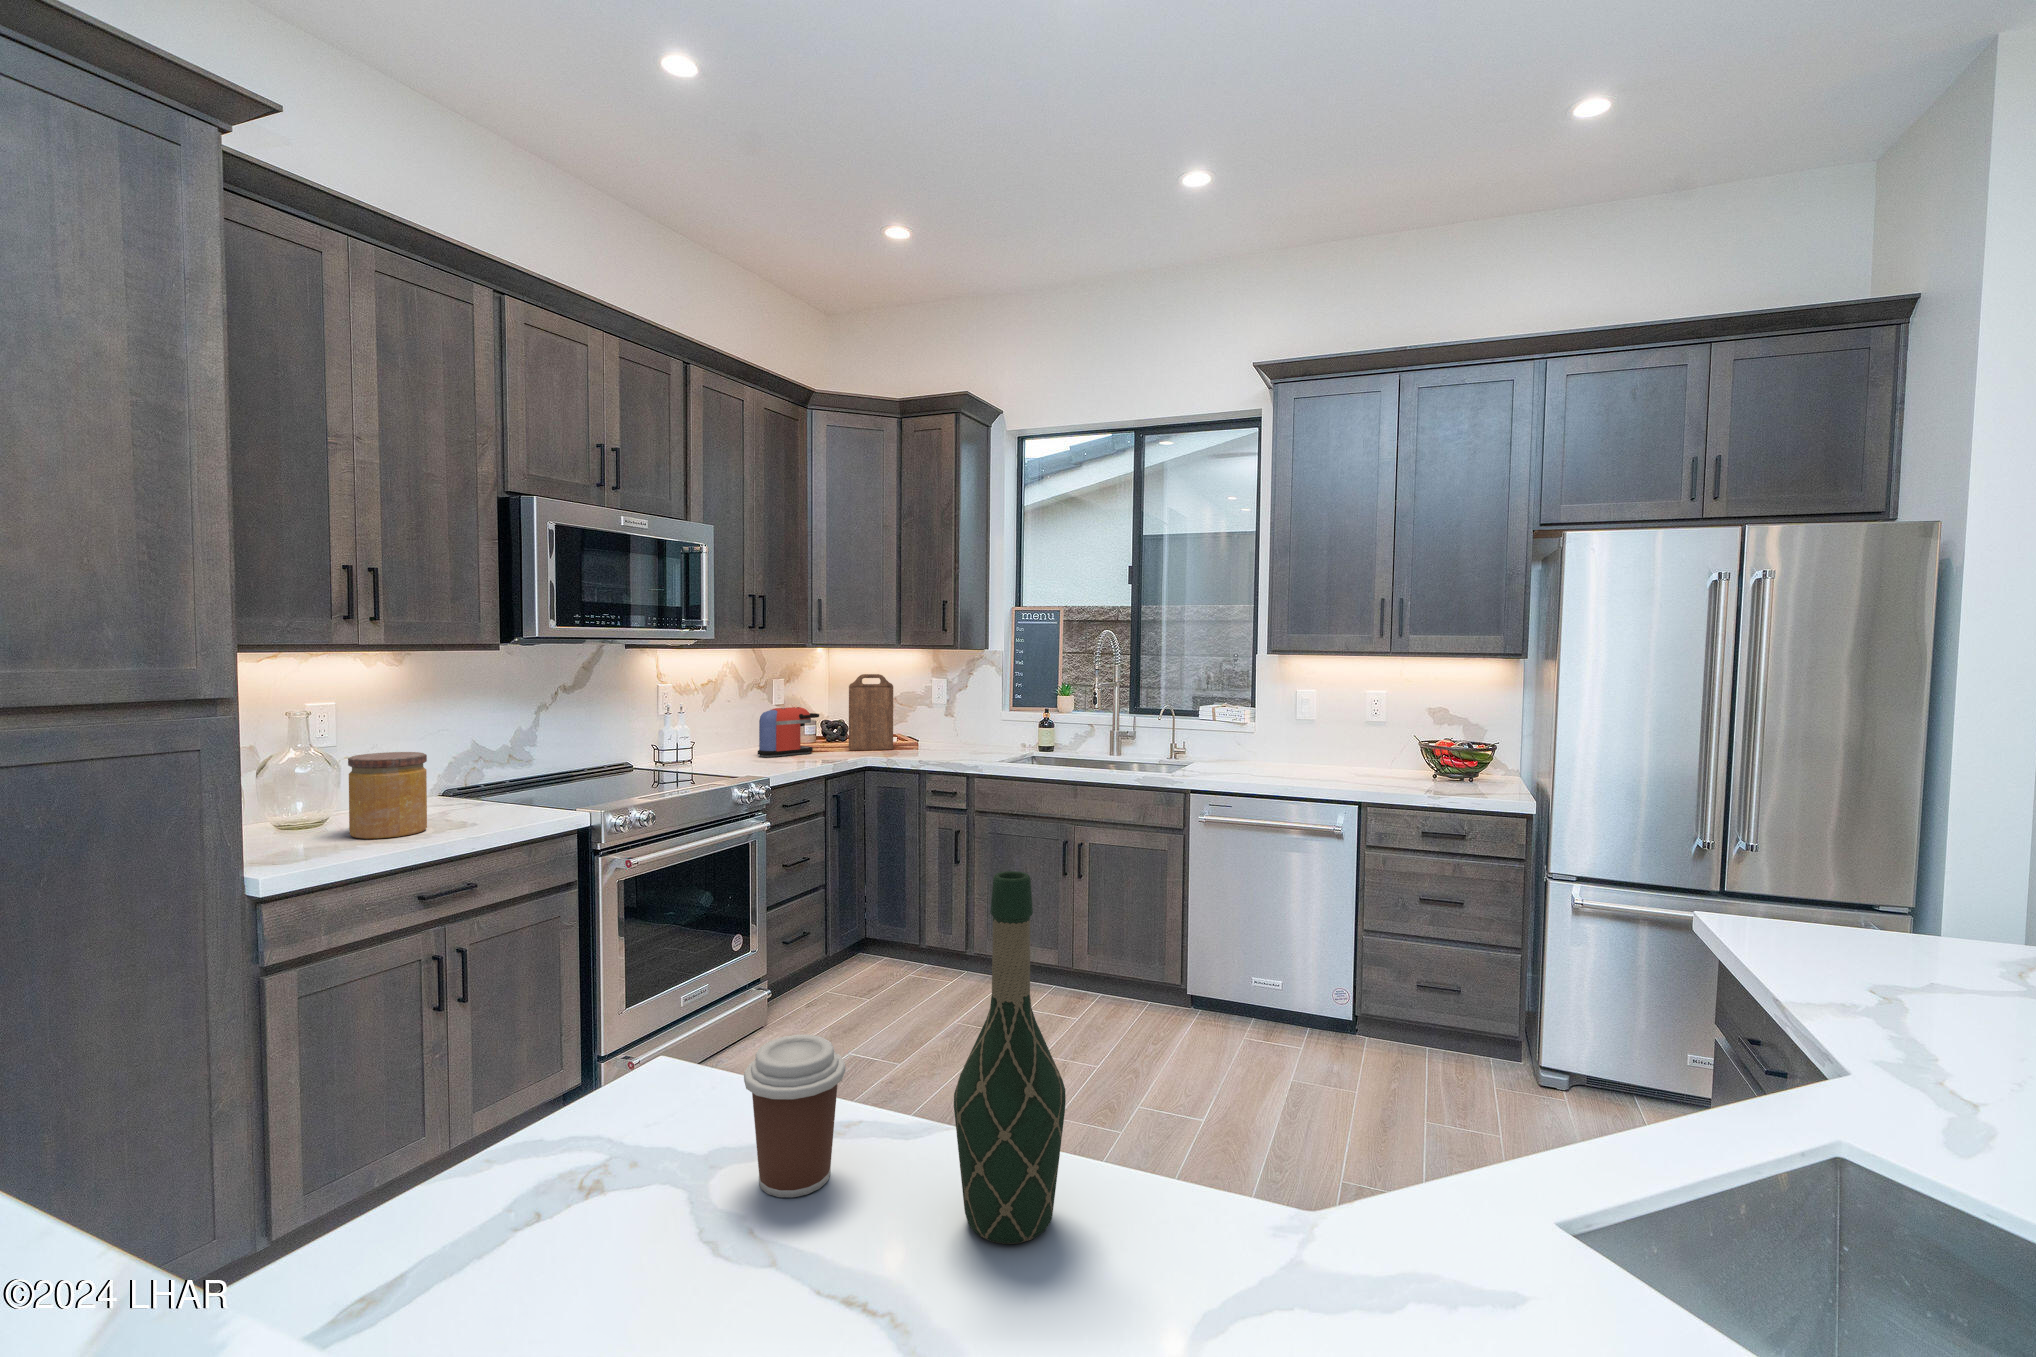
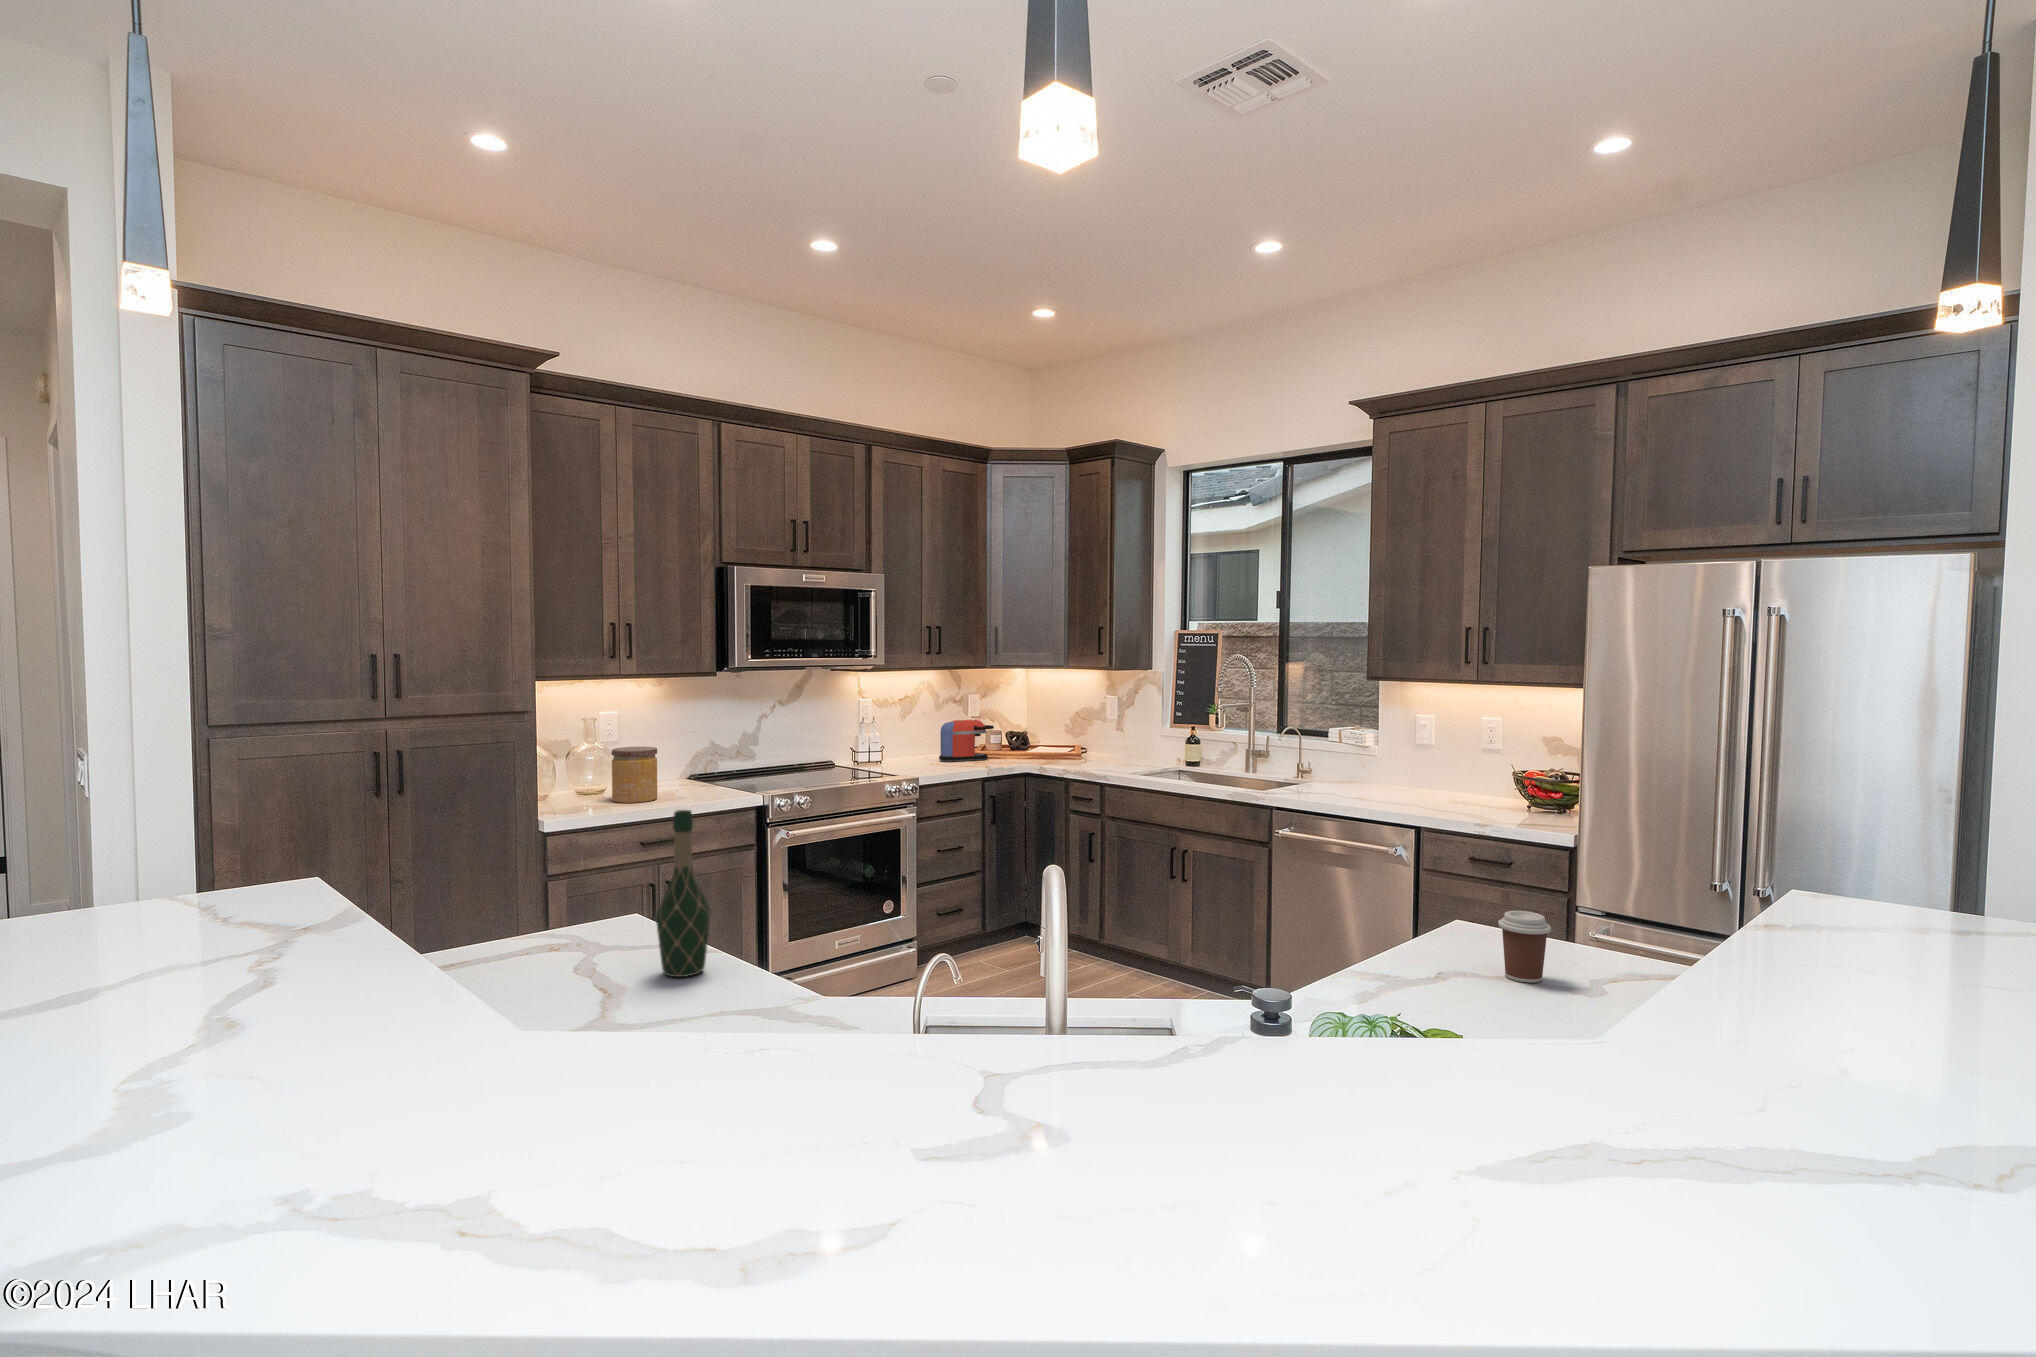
cutting board: present [849,674,893,750] -> none [1019,692,1058,759]
coffee cup: present [744,1035,845,1197] -> present [1498,911,1551,983]

